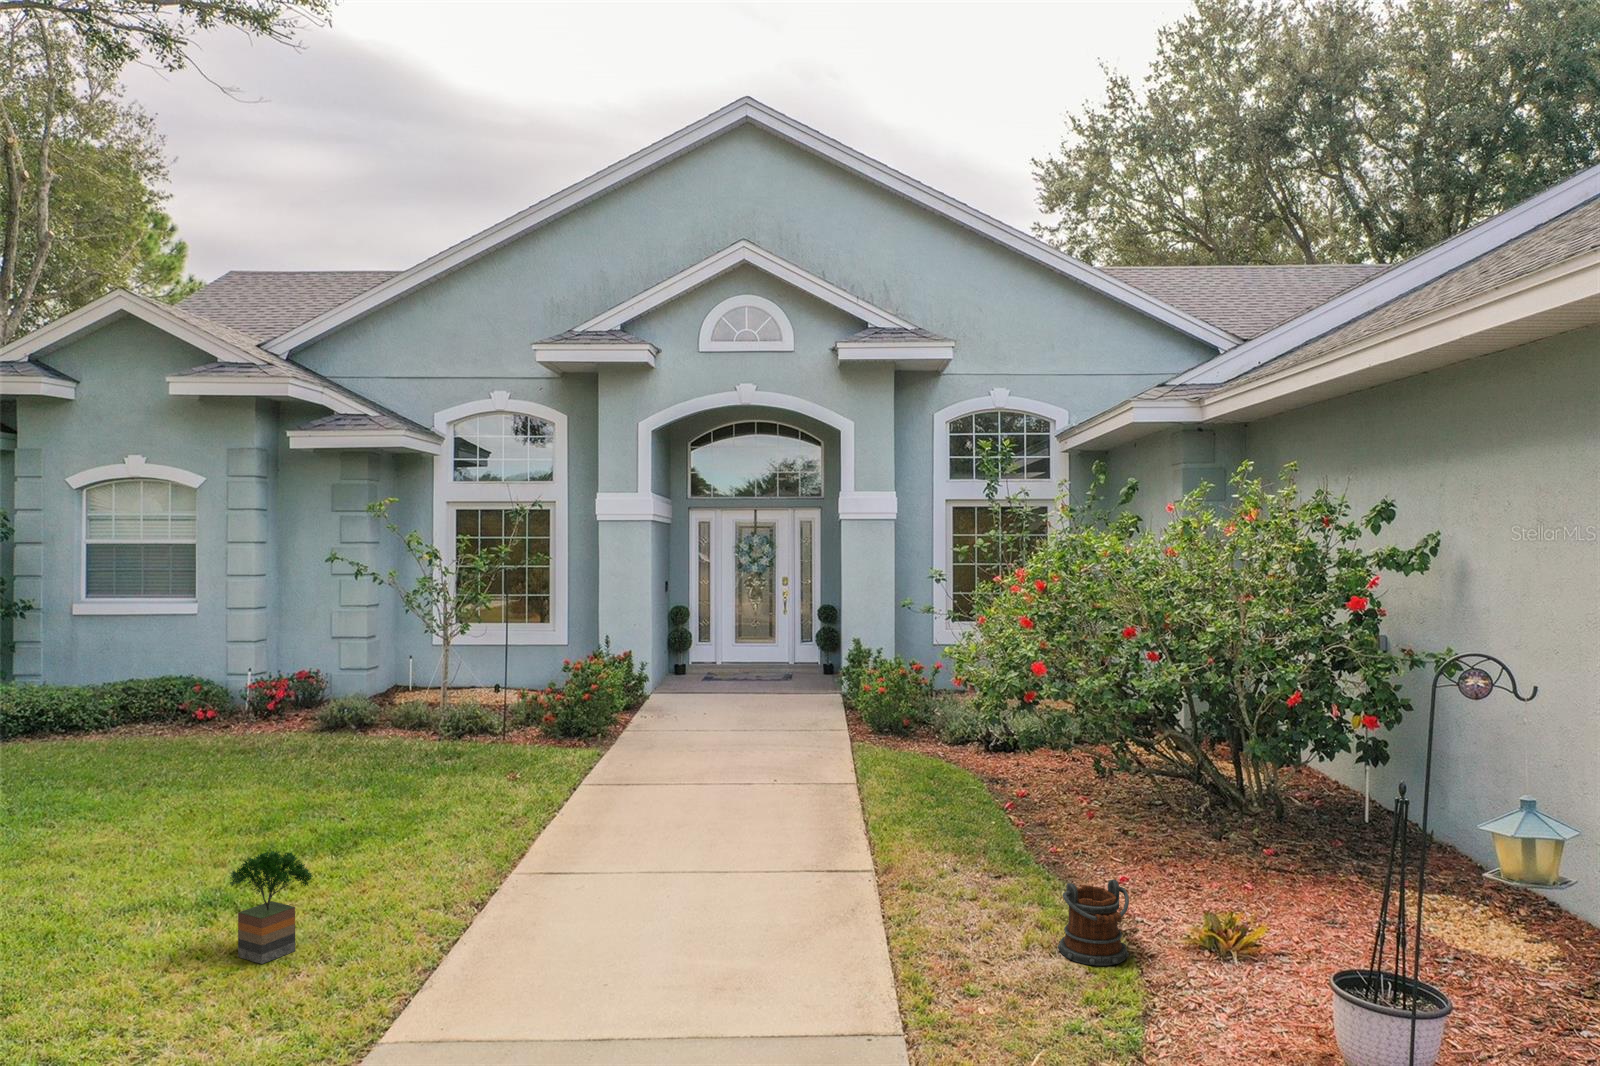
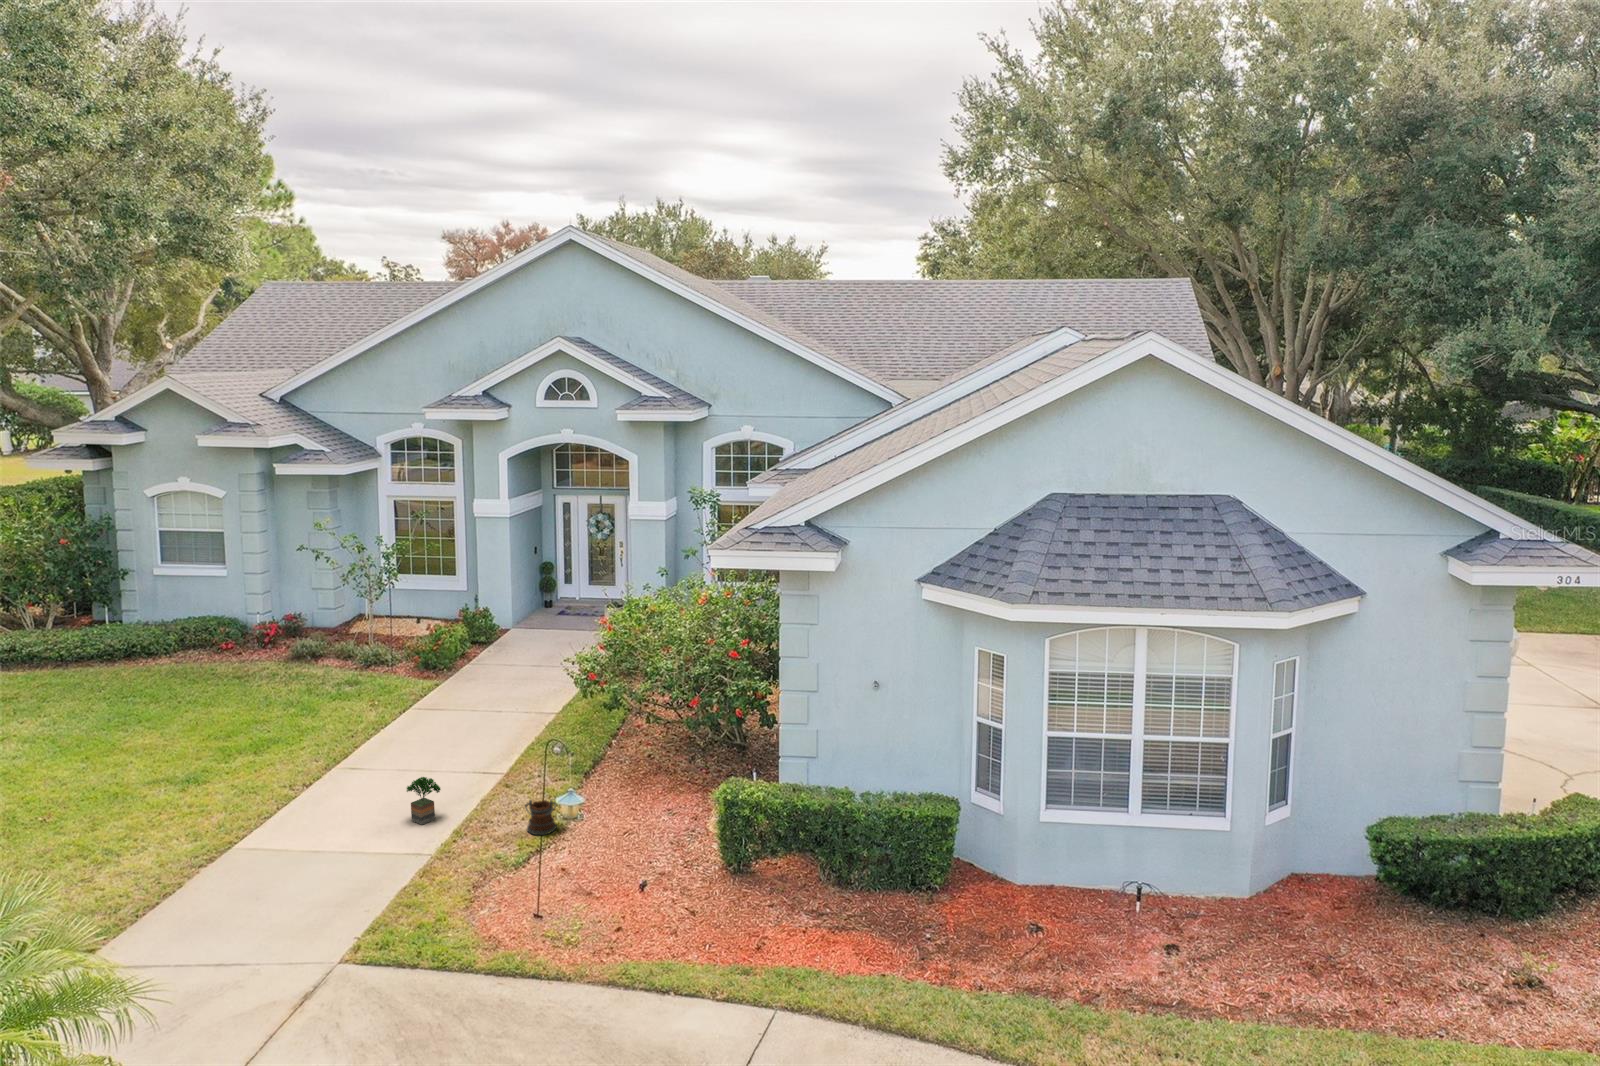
potted tree: present [230,851,313,964] -> present [407,777,441,825]

